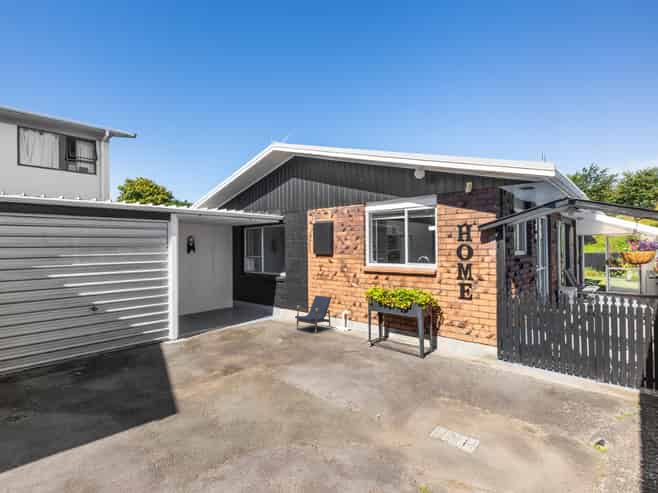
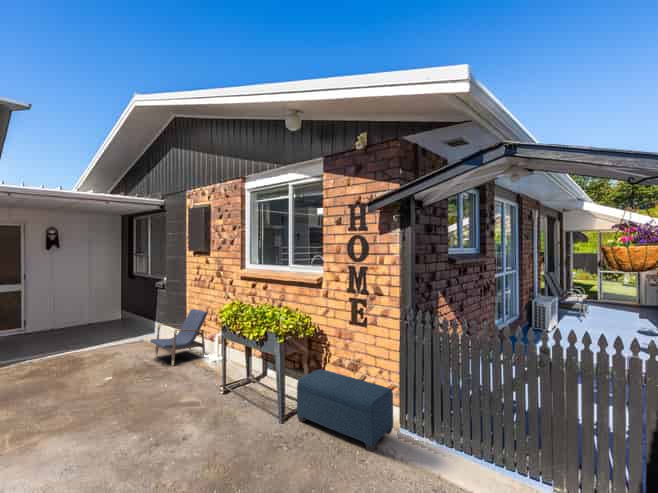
bench: none [430,328,493,368] -> present [297,369,393,451]

